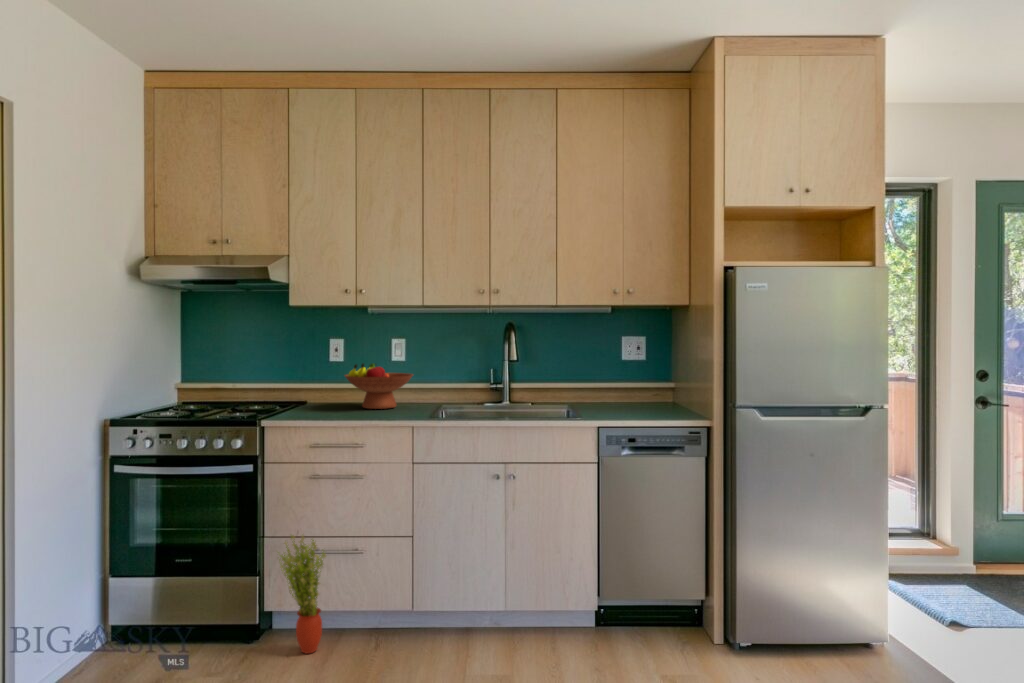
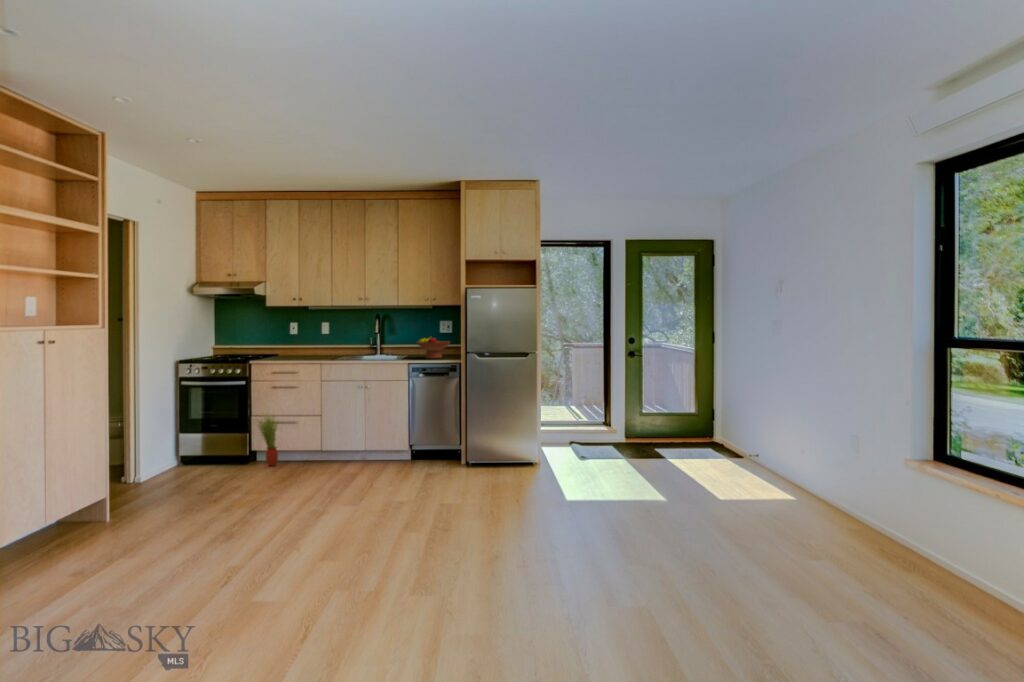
fruit bowl: present [345,363,413,409] -> present [417,336,450,359]

